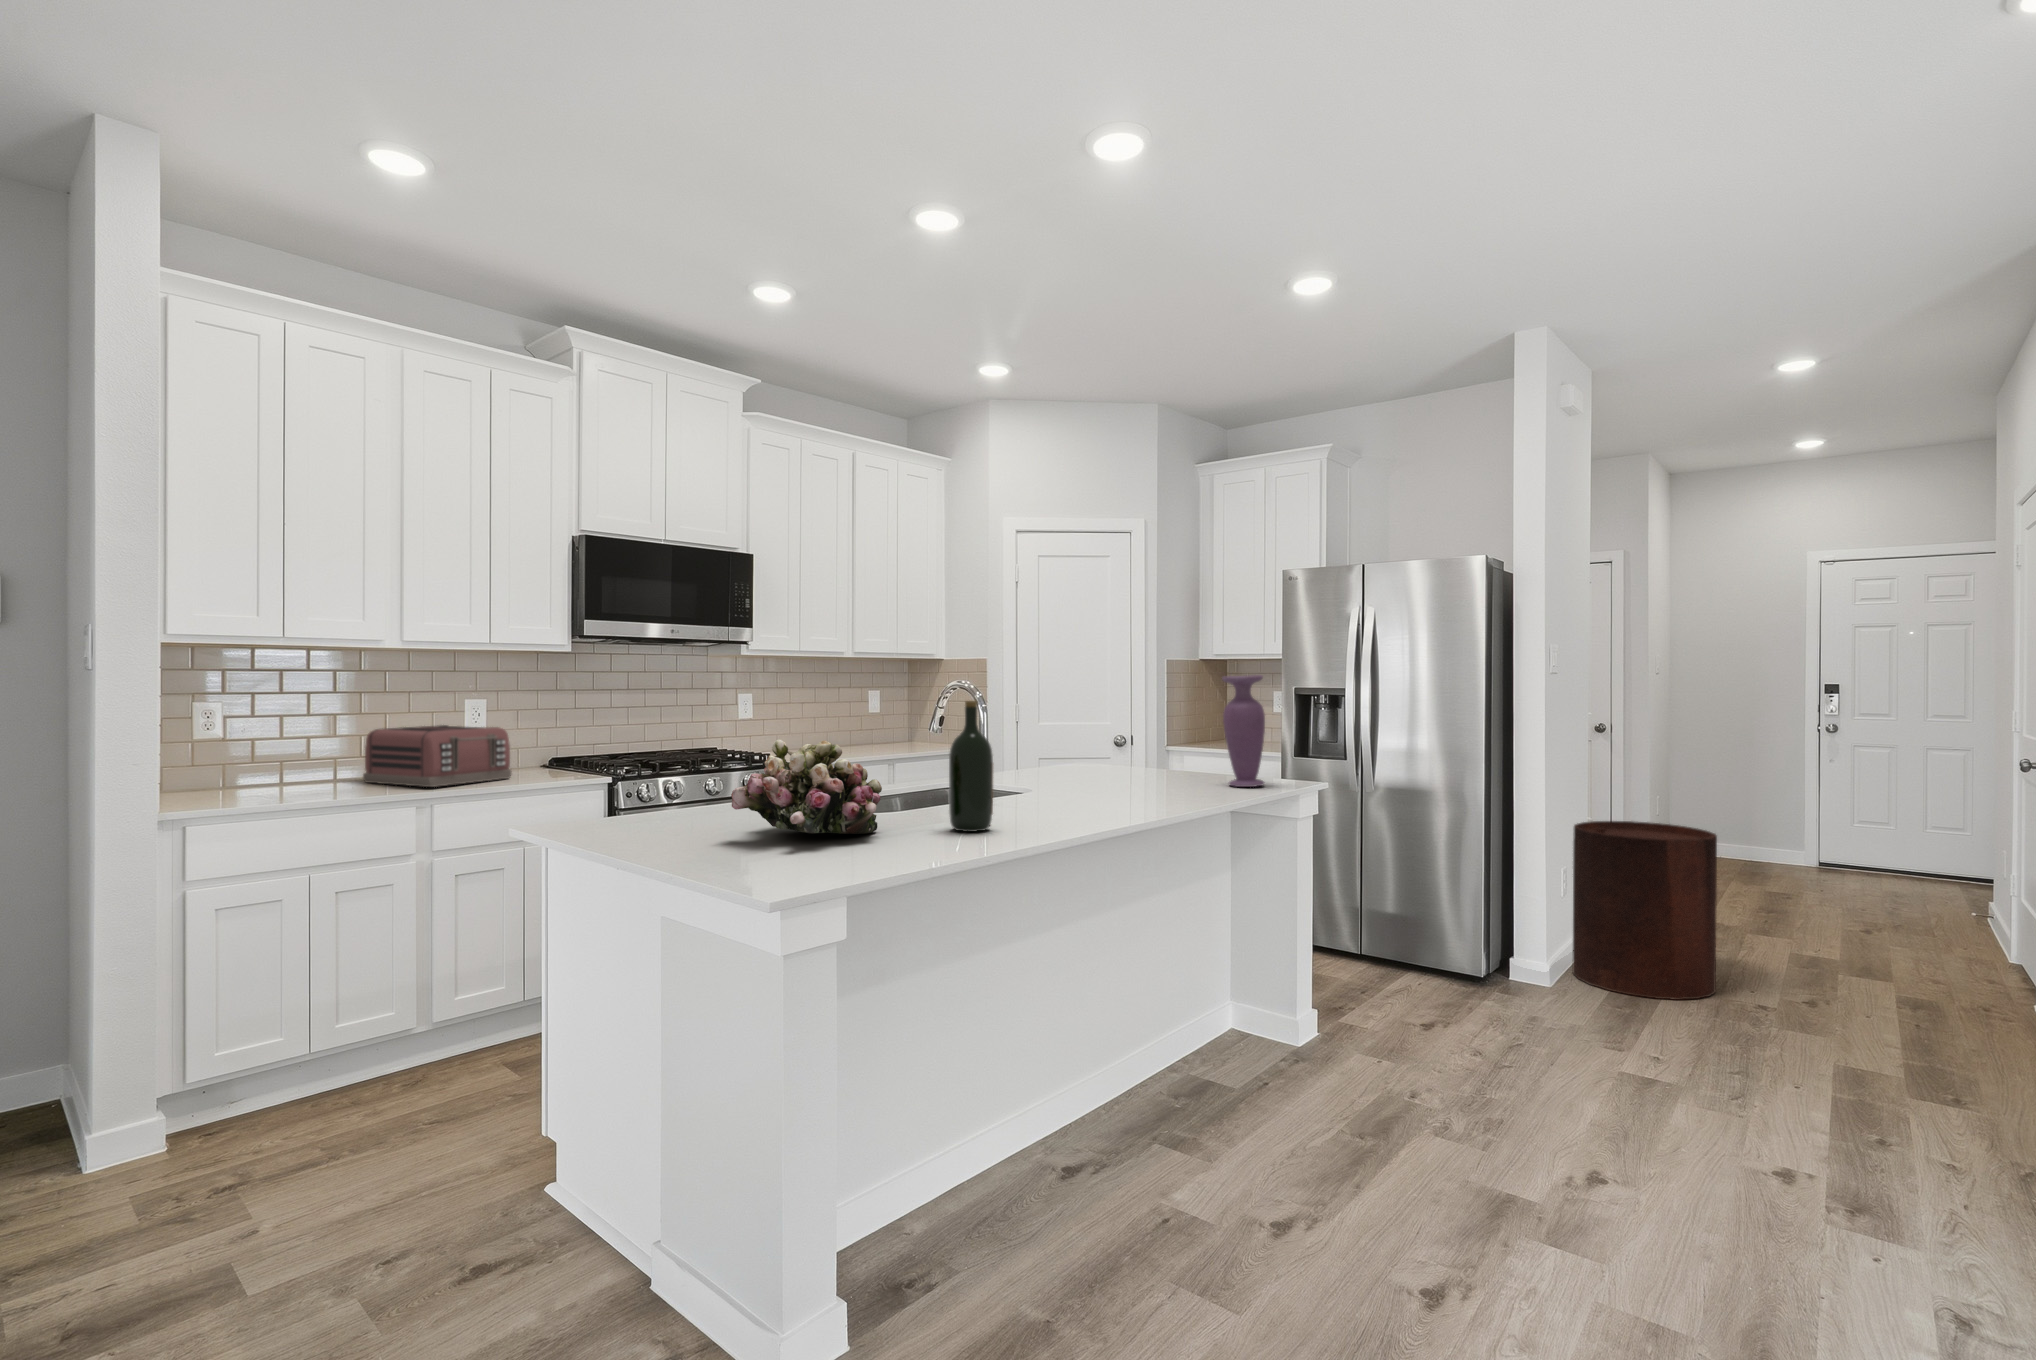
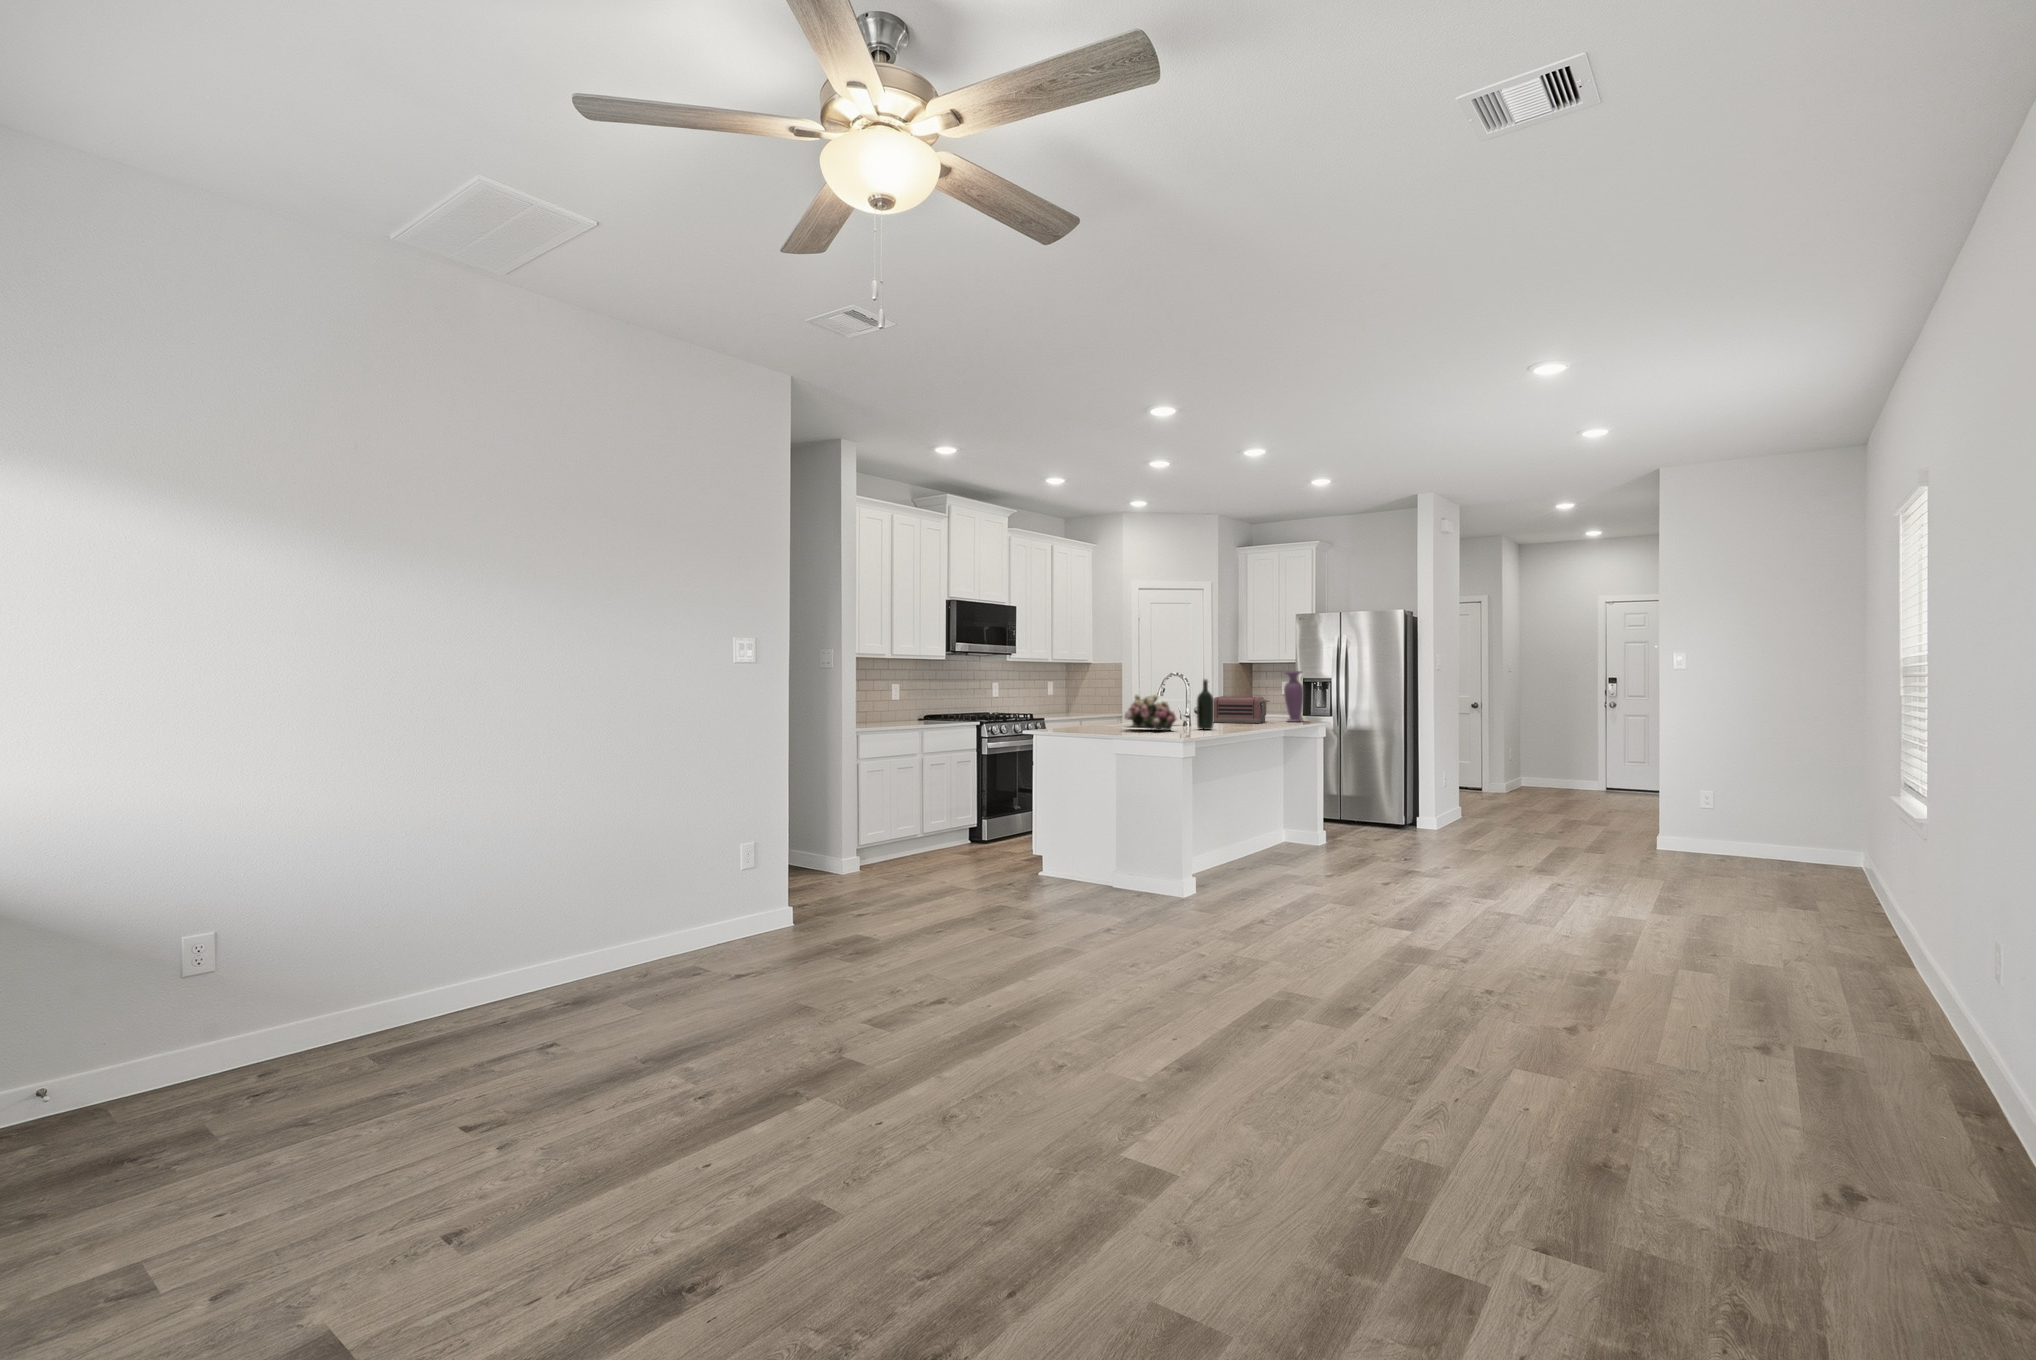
toaster: present [363,725,512,787] -> present [1214,696,1270,723]
trash can: present [1572,821,1717,1000] -> none [1448,748,1518,832]

